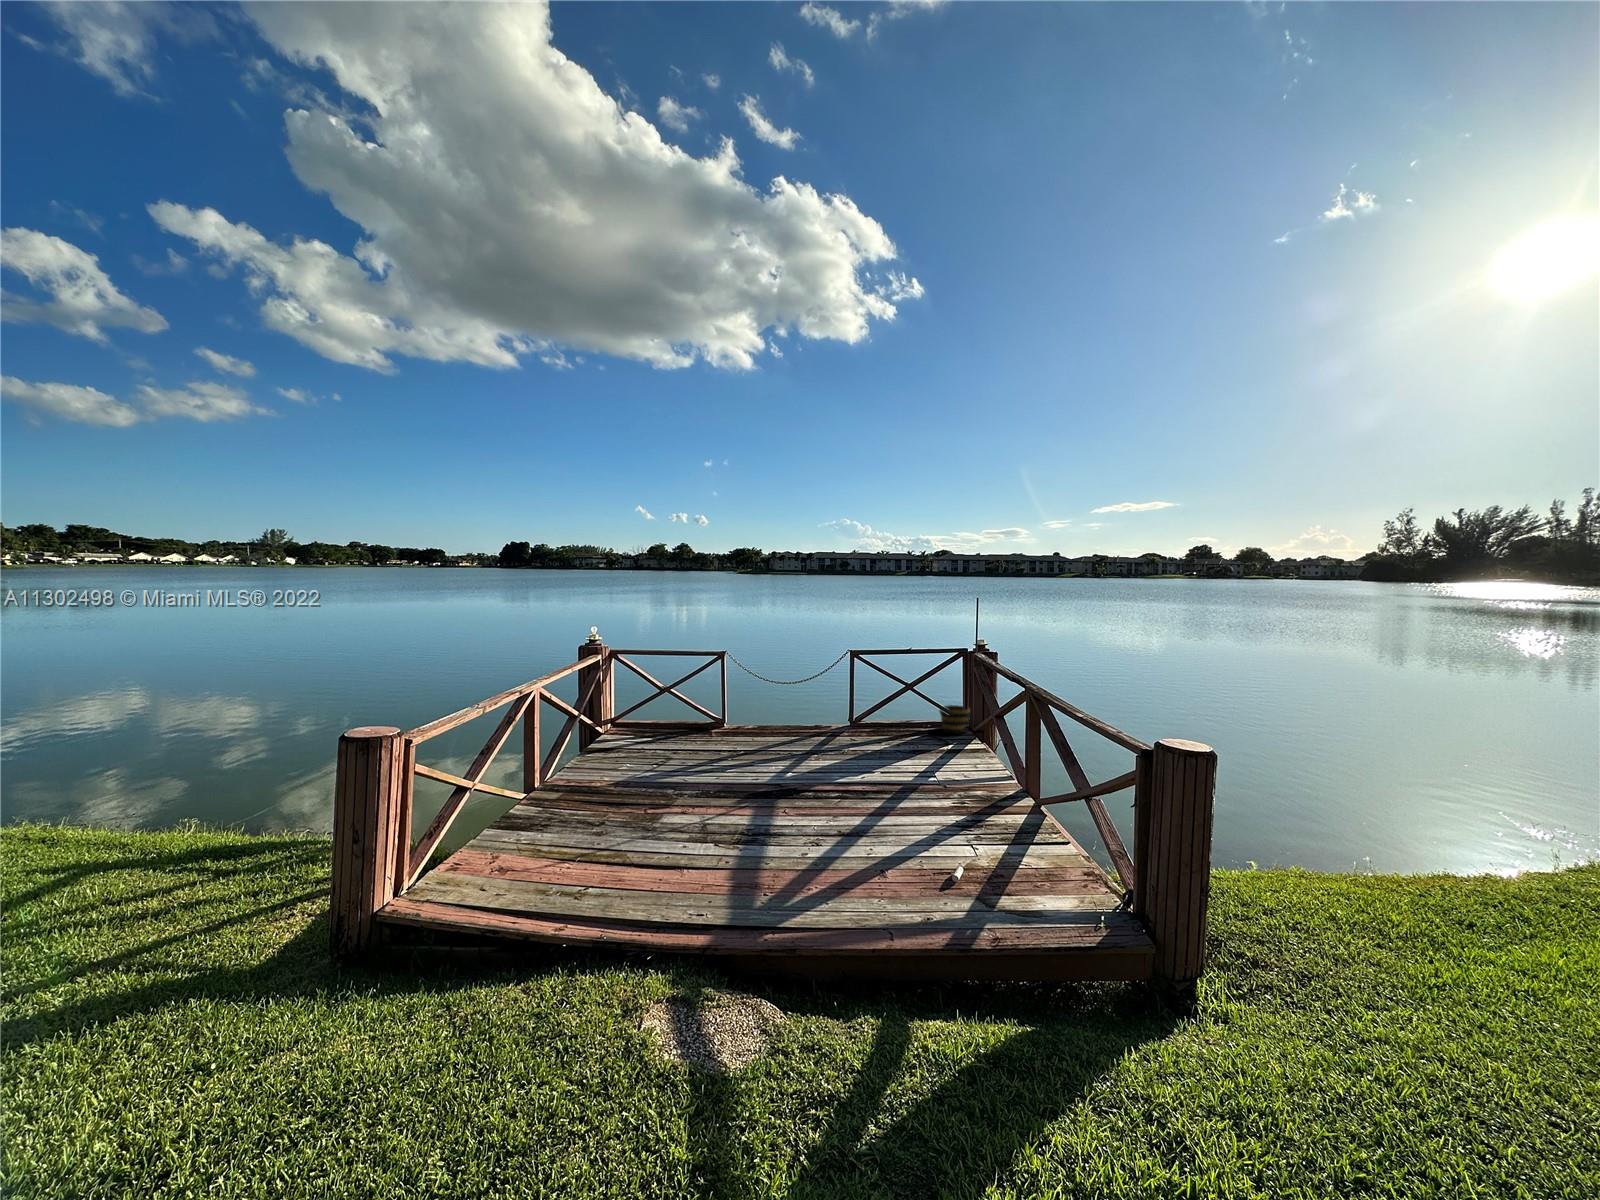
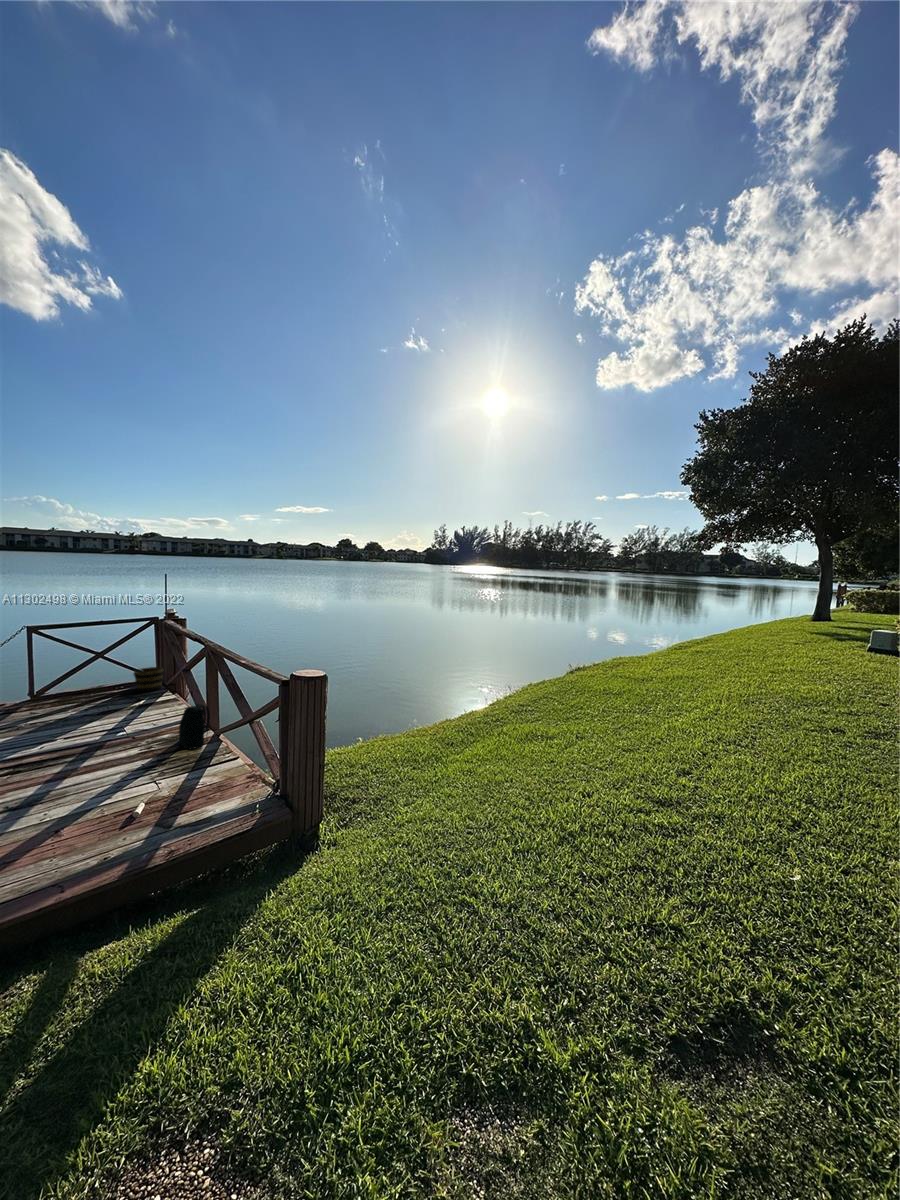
backpack: none [994,761,1035,817] -> present [179,704,210,750]

